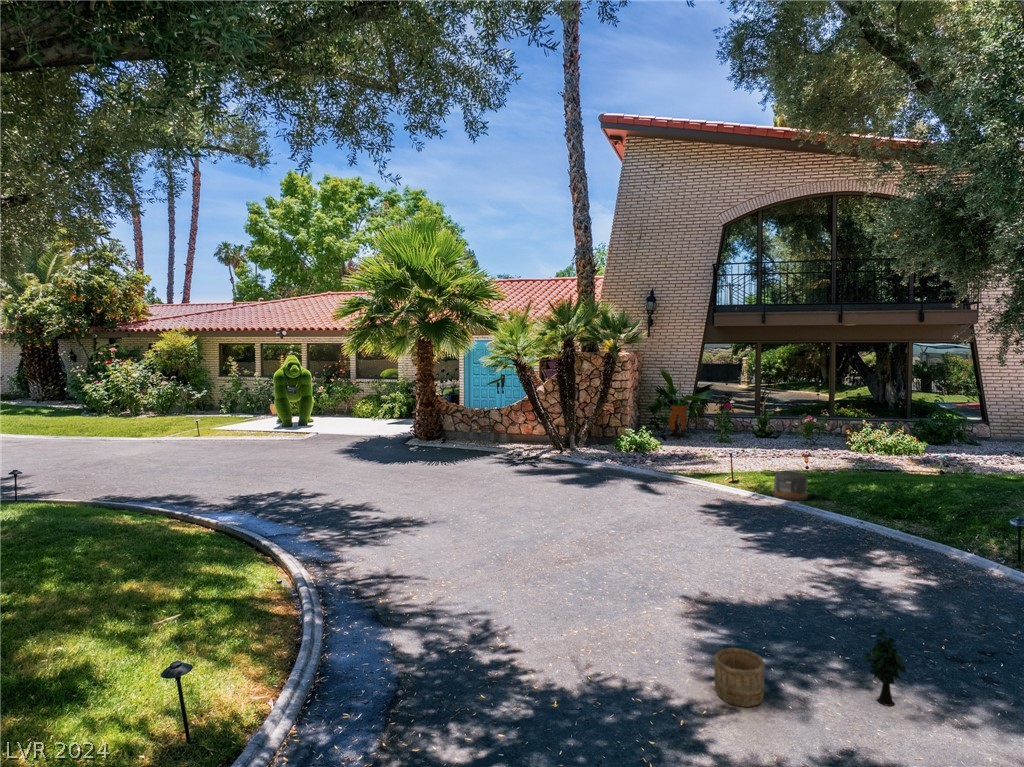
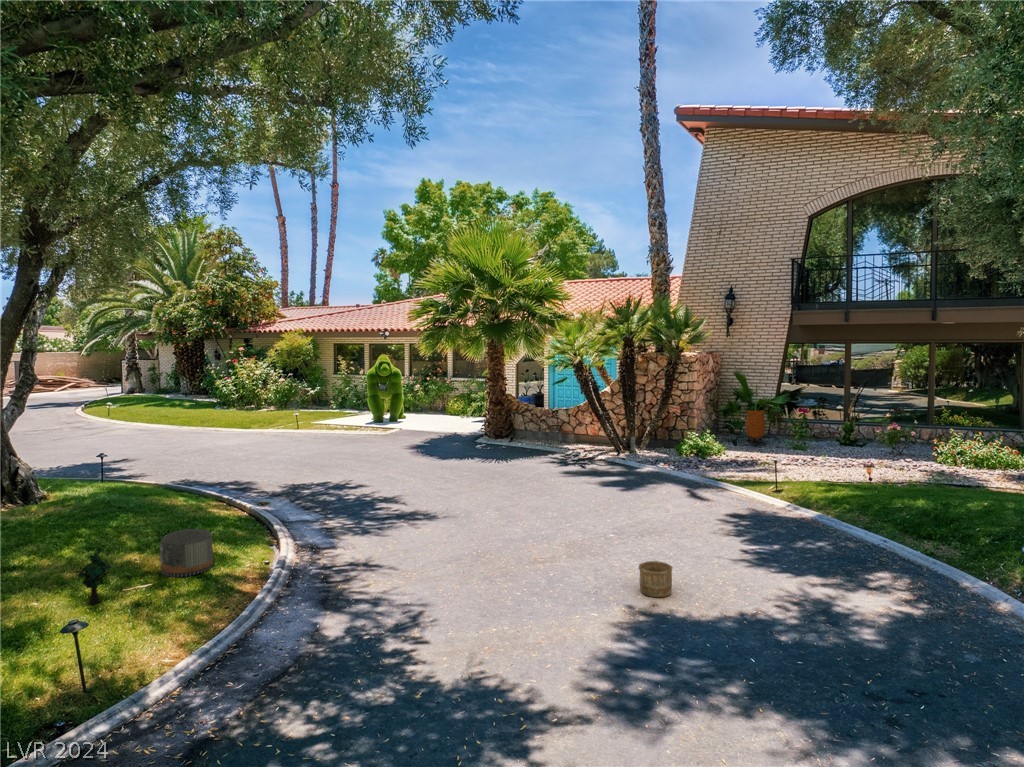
pouf: present [774,471,808,500] -> present [160,529,213,577]
decorative plant: present [865,629,906,706] -> present [75,548,111,605]
wooden bucket: present [713,648,765,707] -> present [639,561,673,597]

